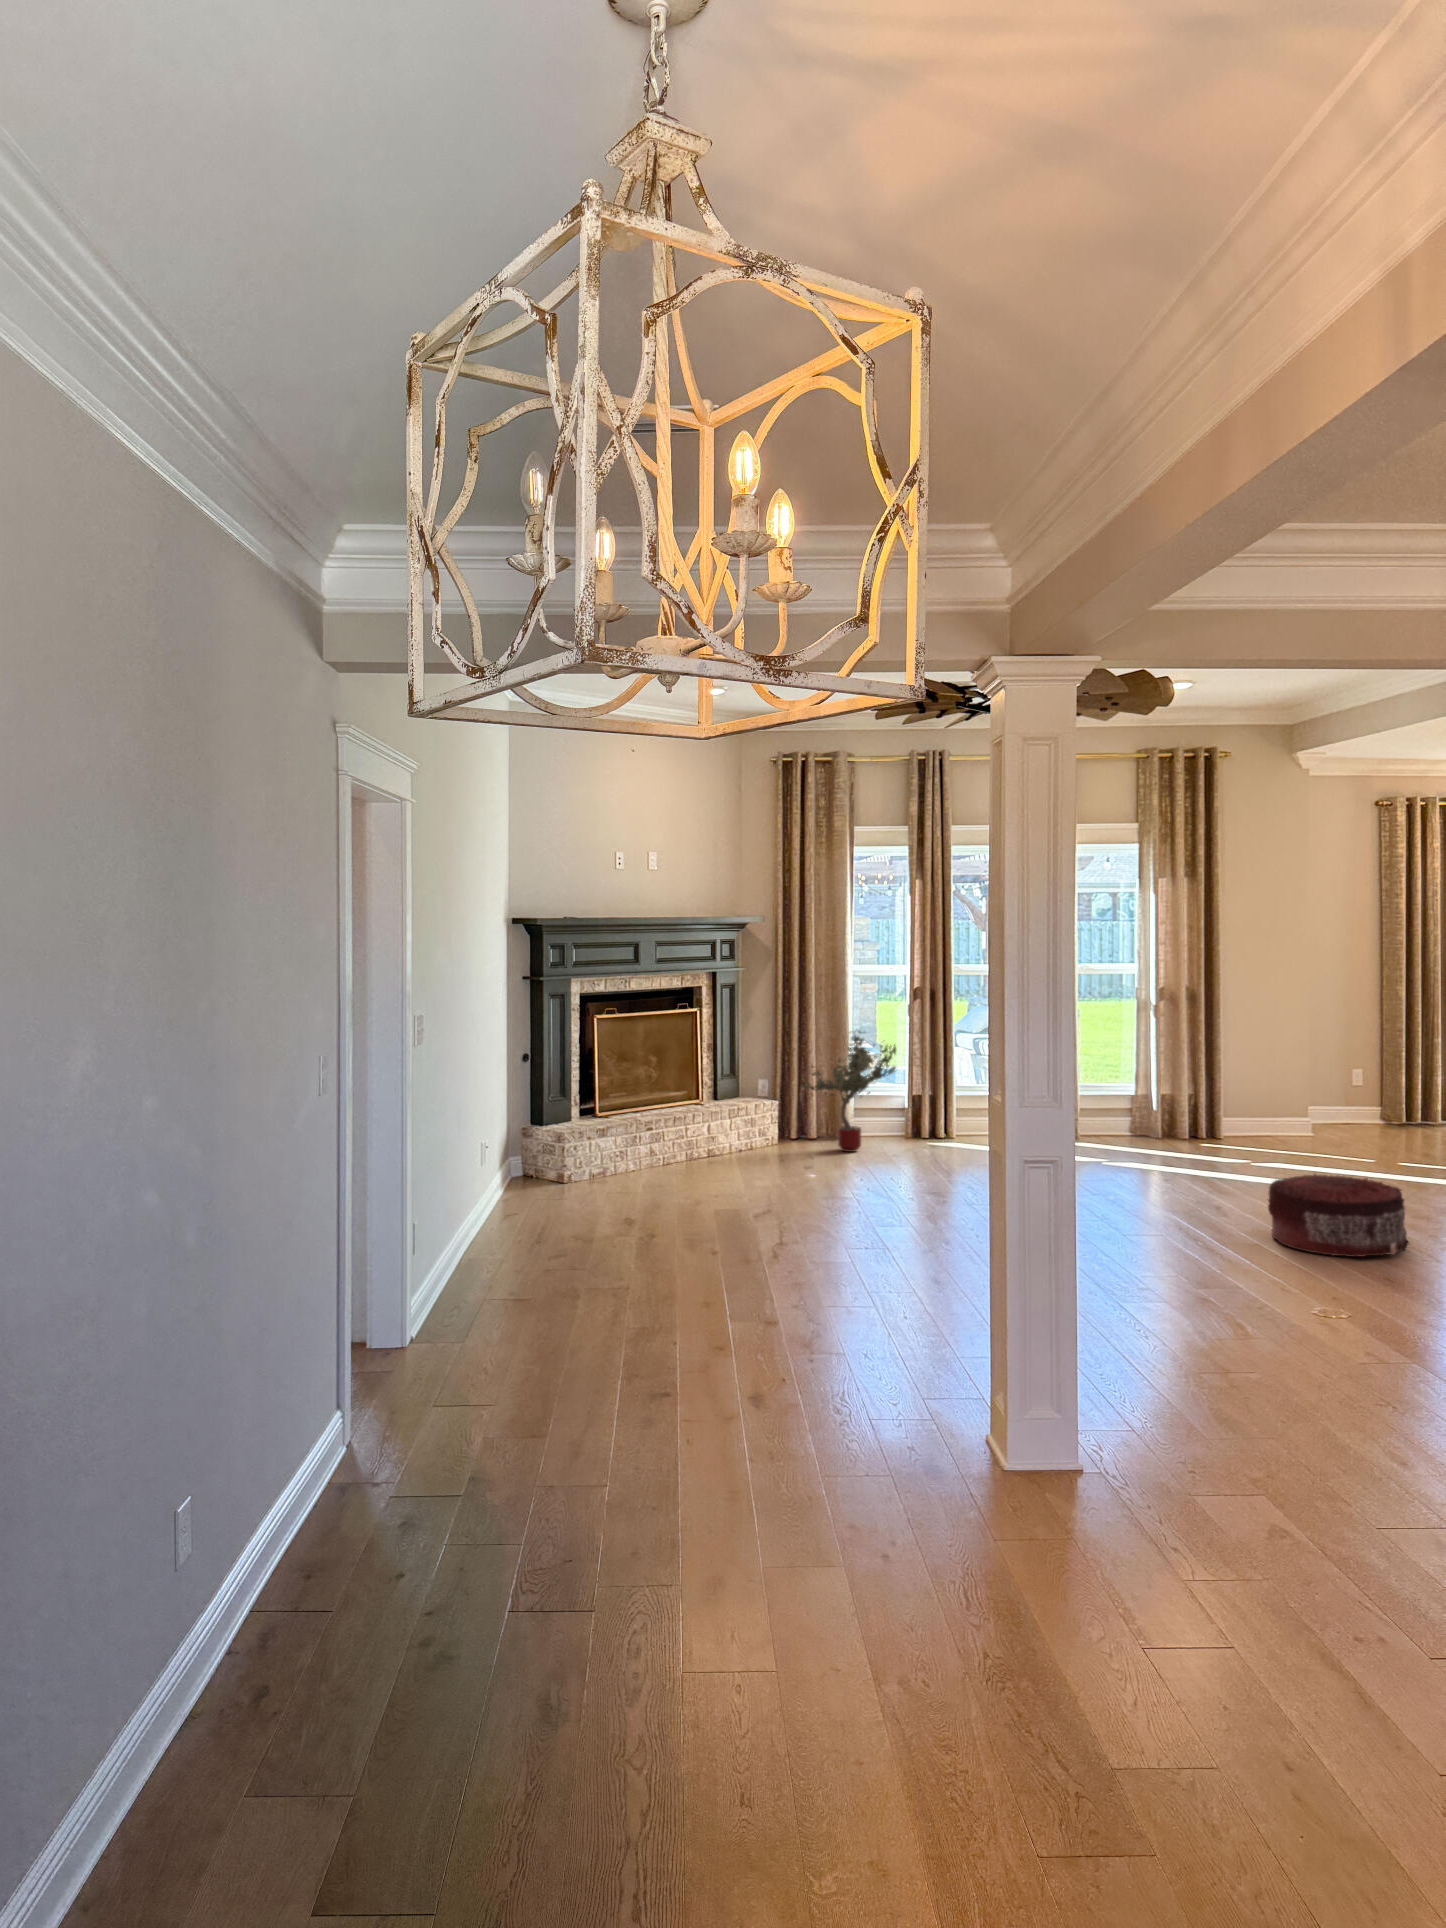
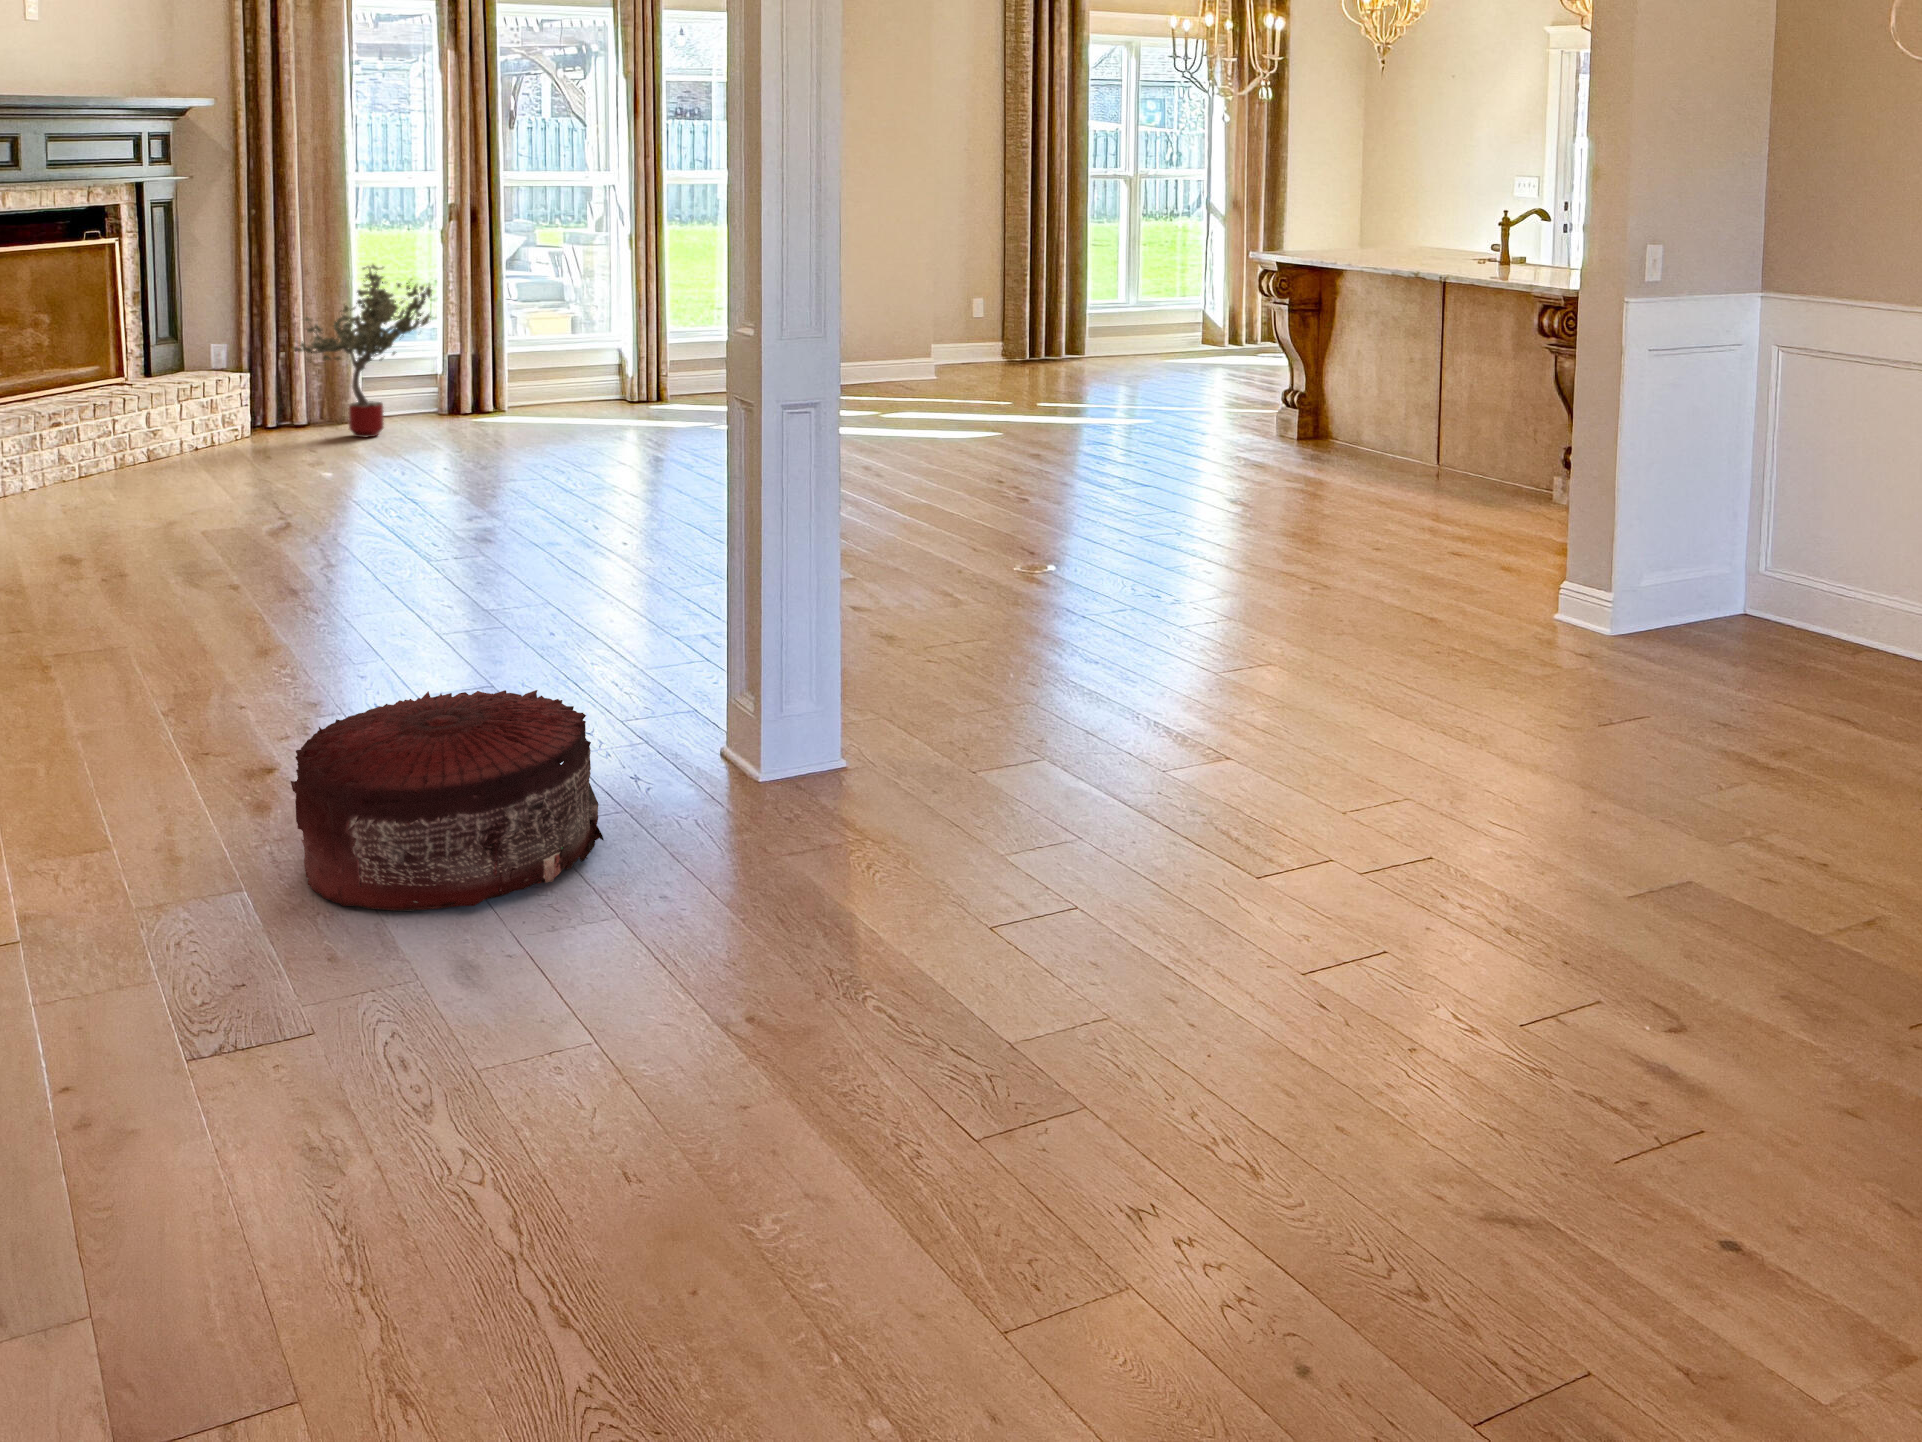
pouf: present [1268,1174,1409,1257] -> present [291,690,603,911]

